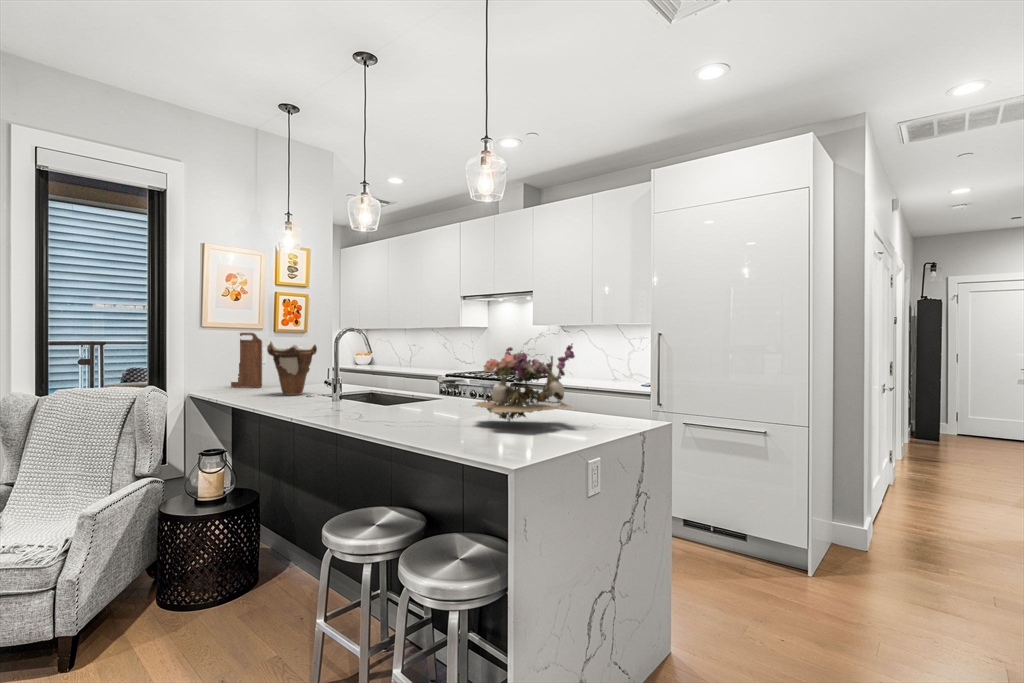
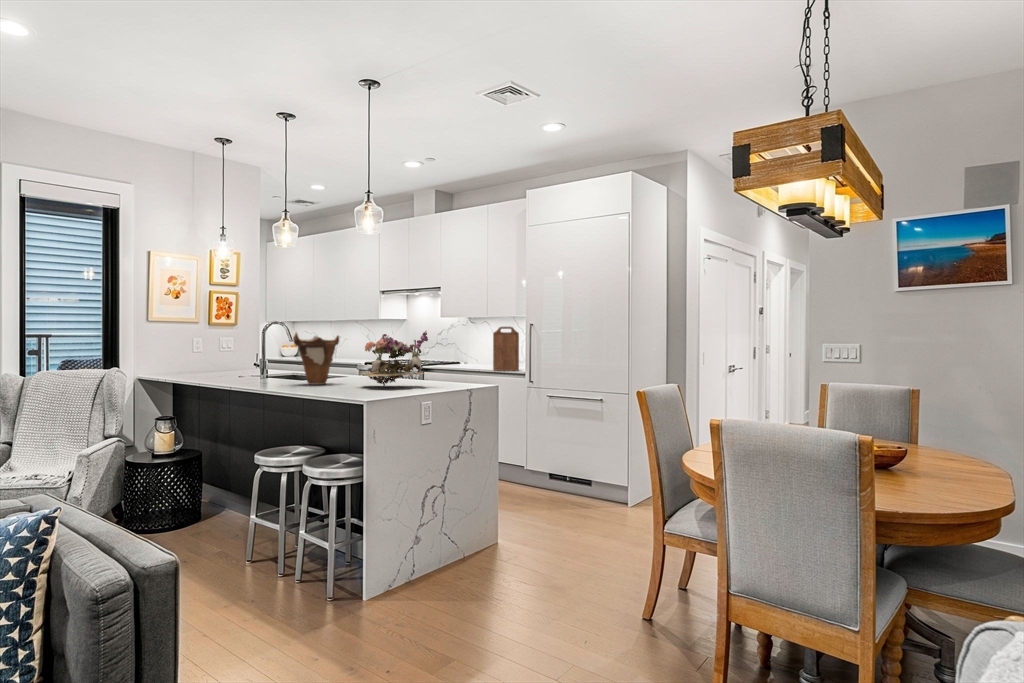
cutting board: present [231,333,262,388] -> present [493,327,519,371]
vase: present [267,342,317,395] -> present [293,333,339,385]

